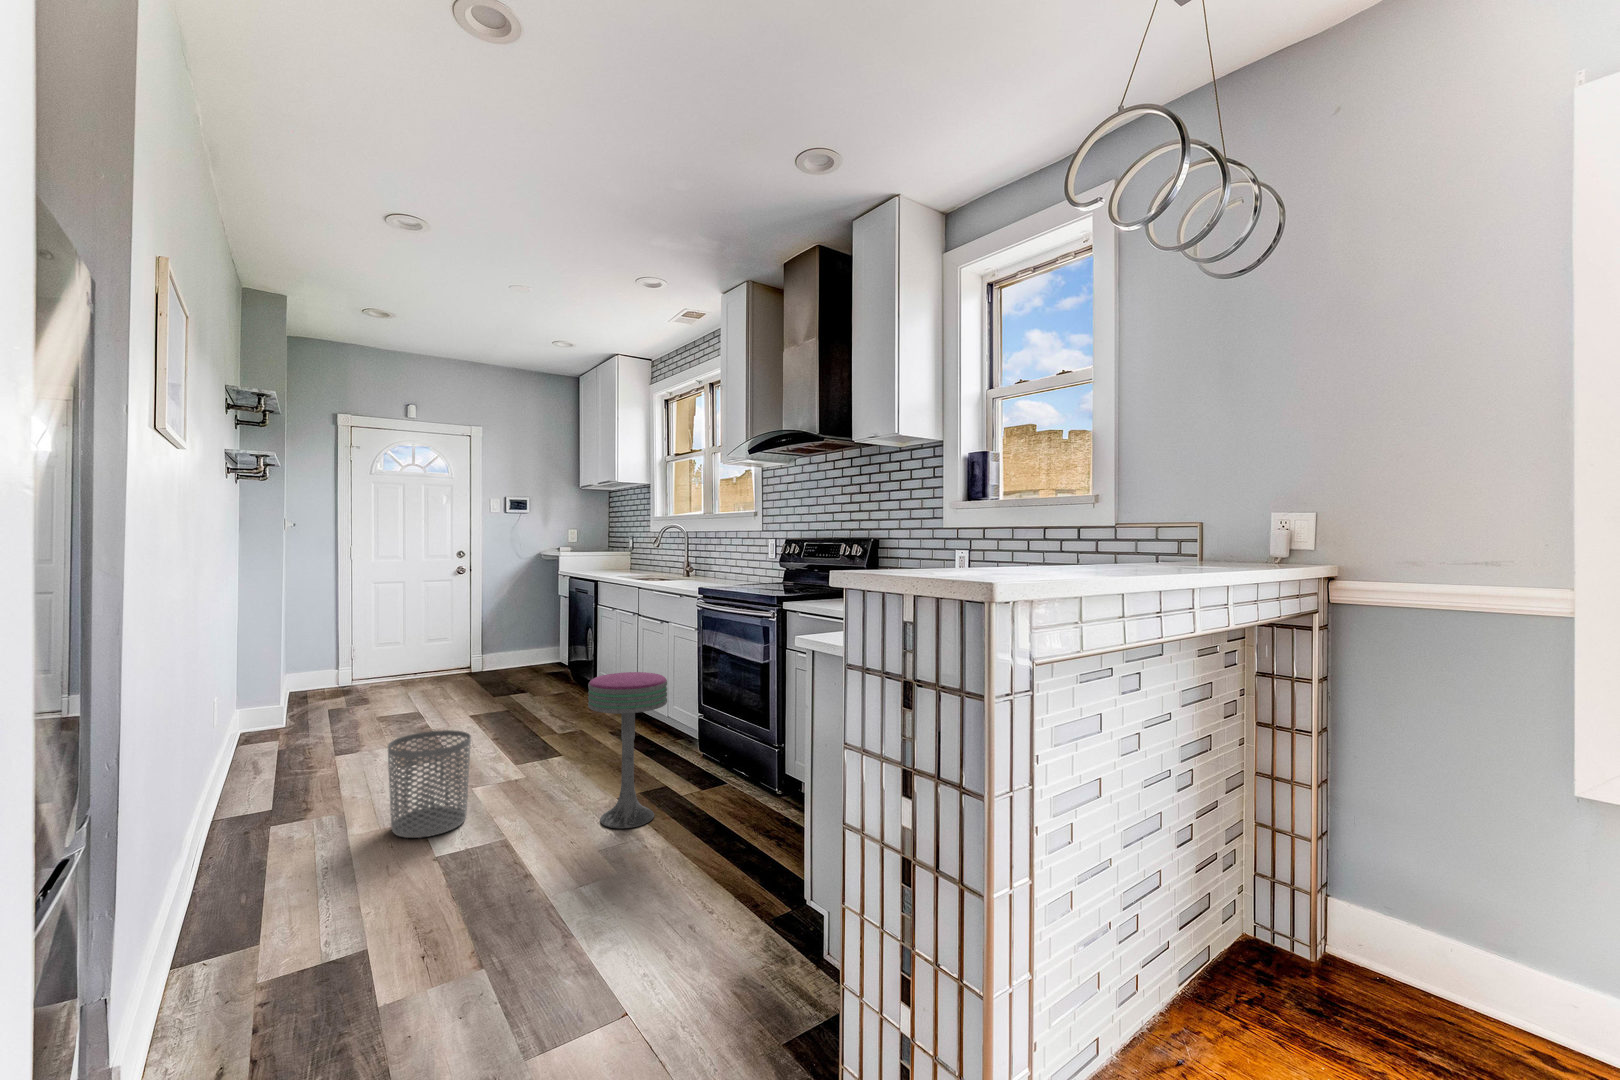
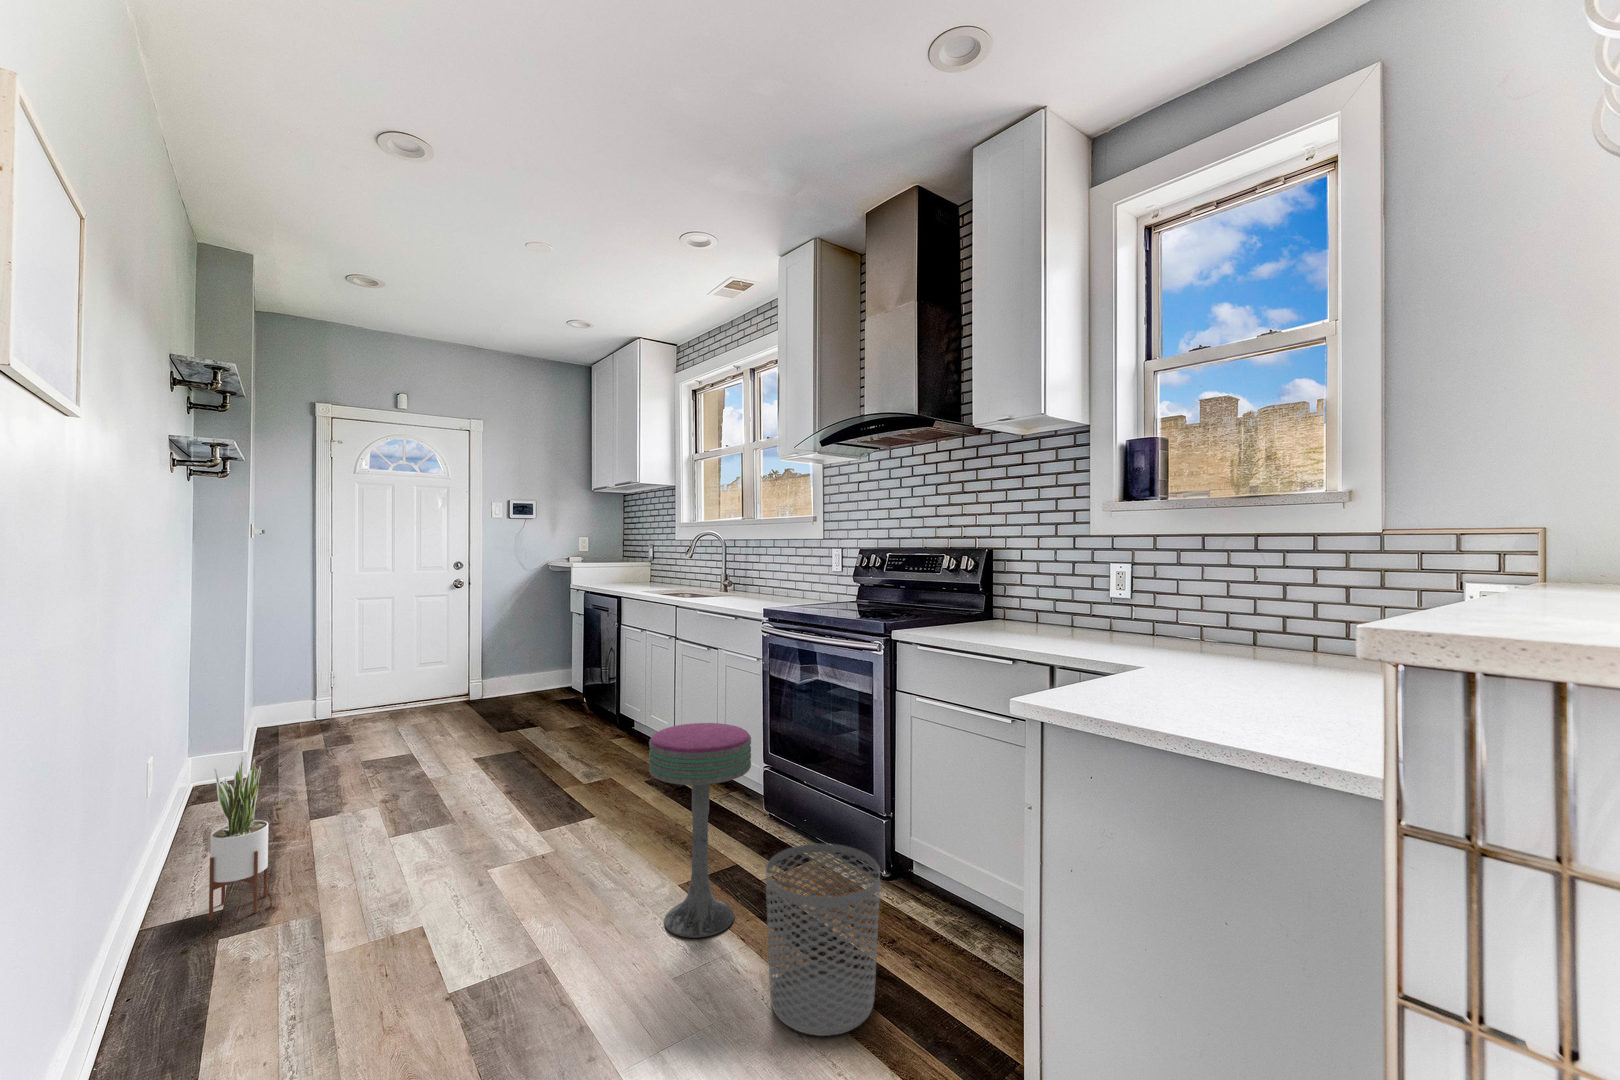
potted plant: none [261,694,304,816] -> present [209,756,268,921]
waste bin: present [388,730,471,838] -> present [766,844,880,1036]

